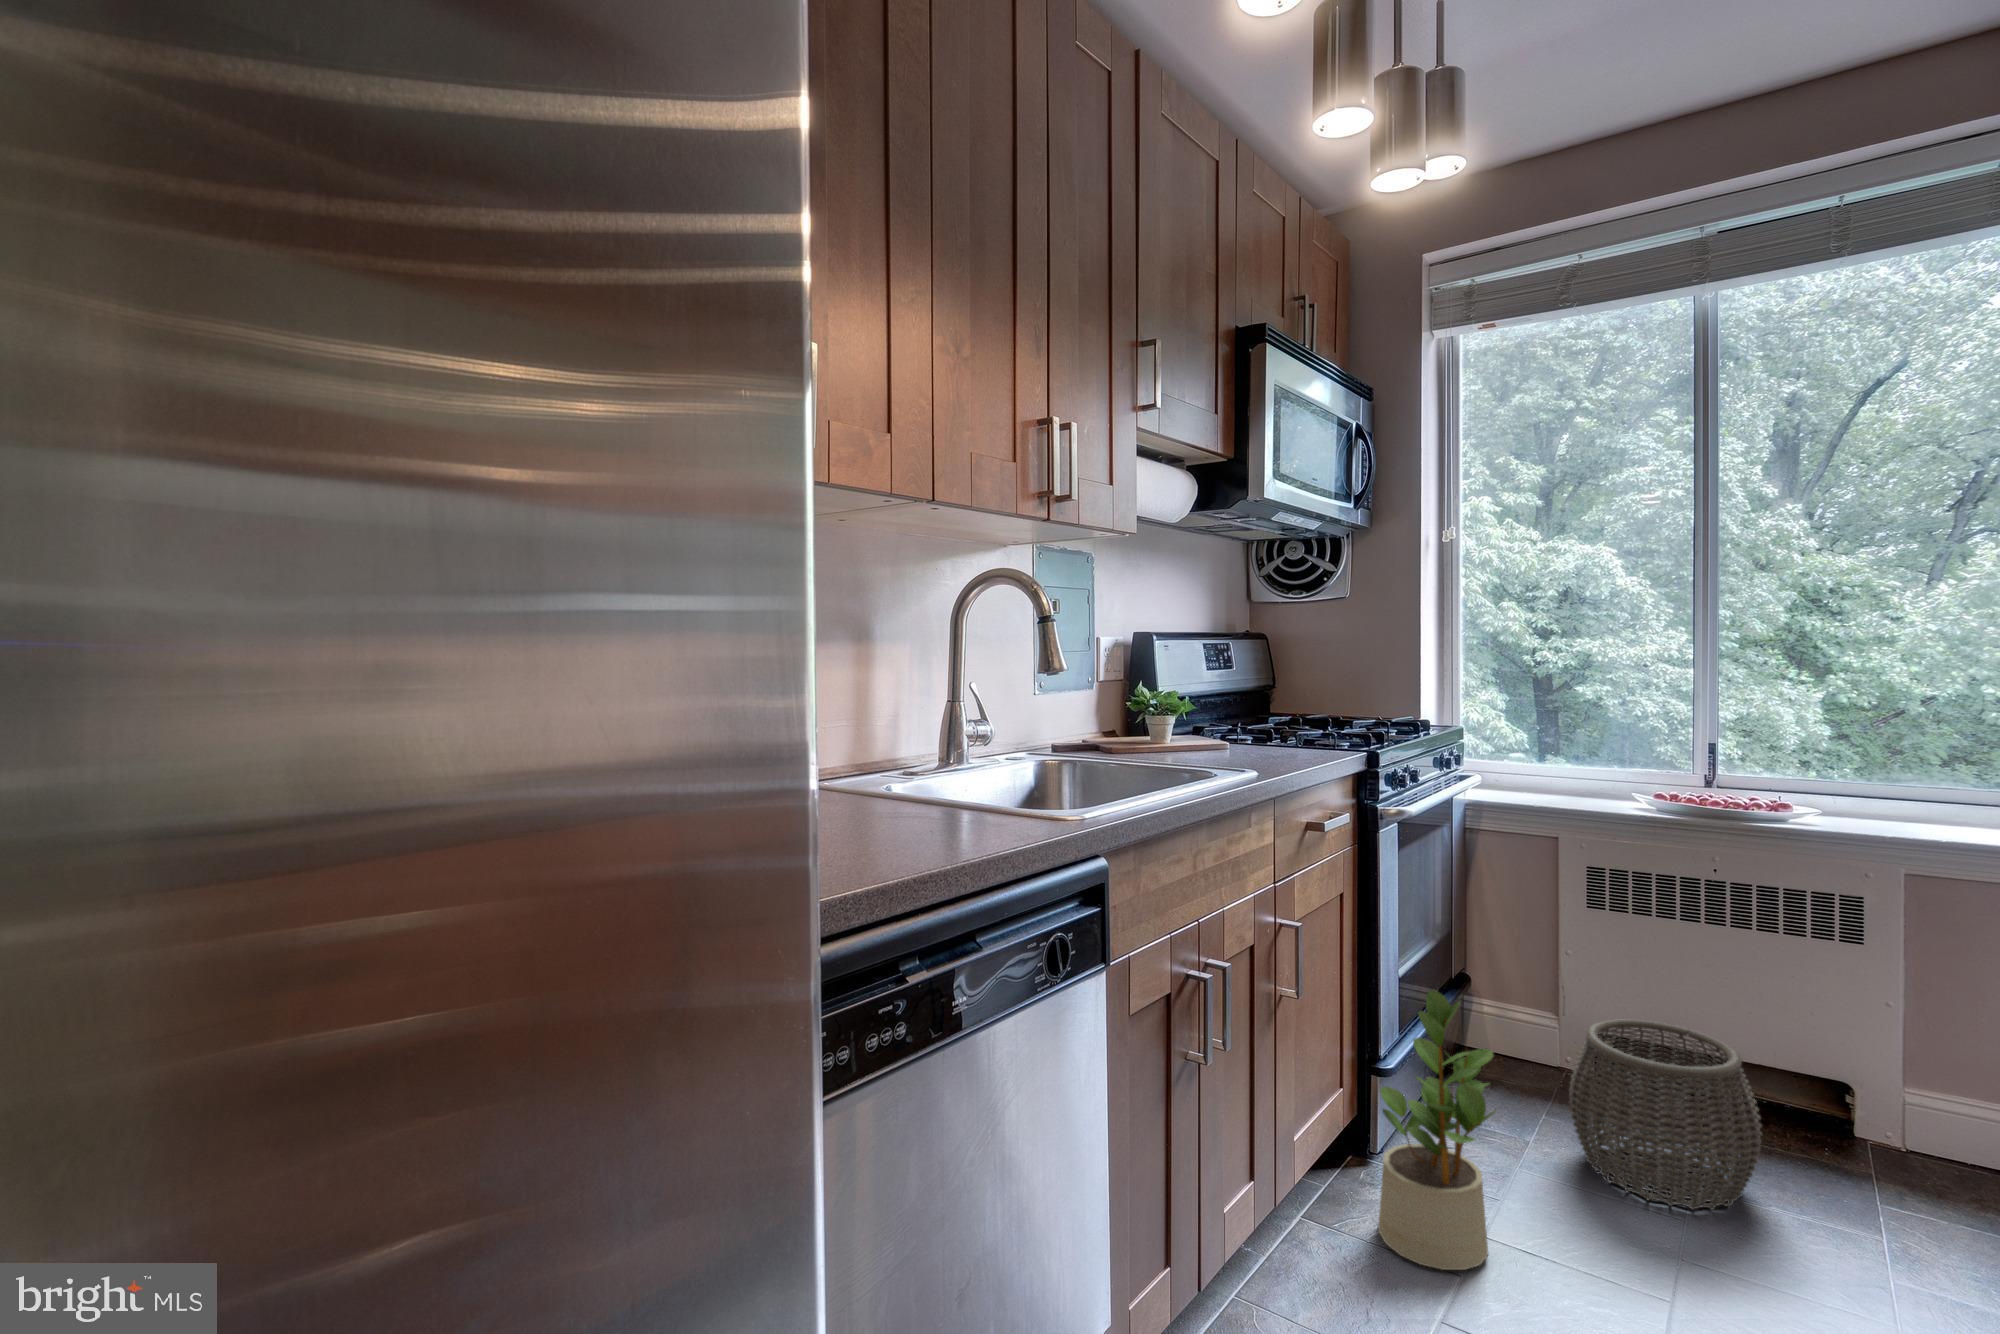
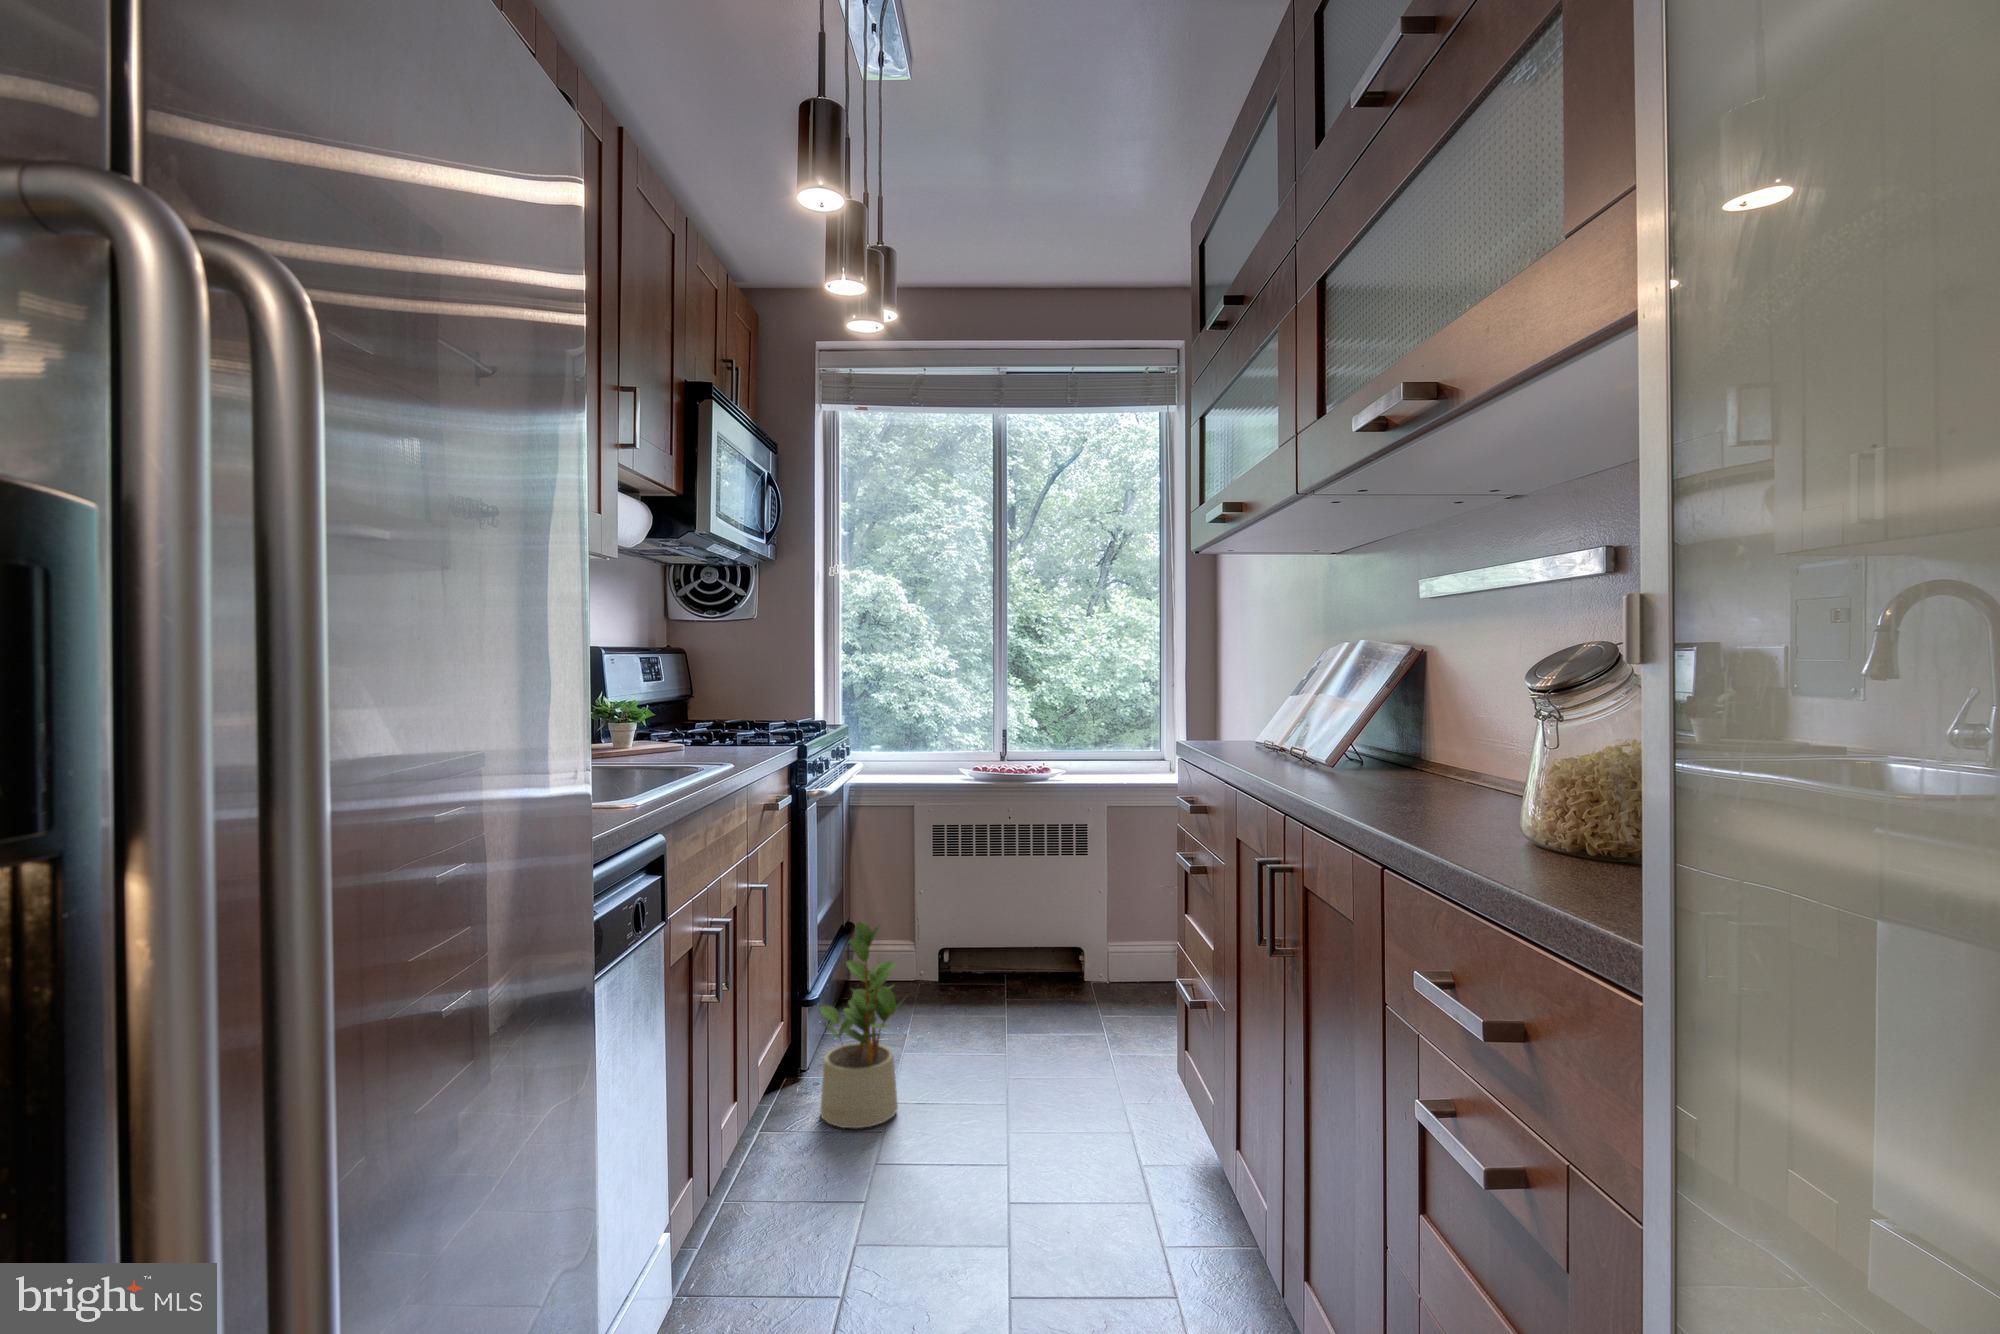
woven basket: present [1569,1019,1762,1210] -> none [933,927,1044,1049]

